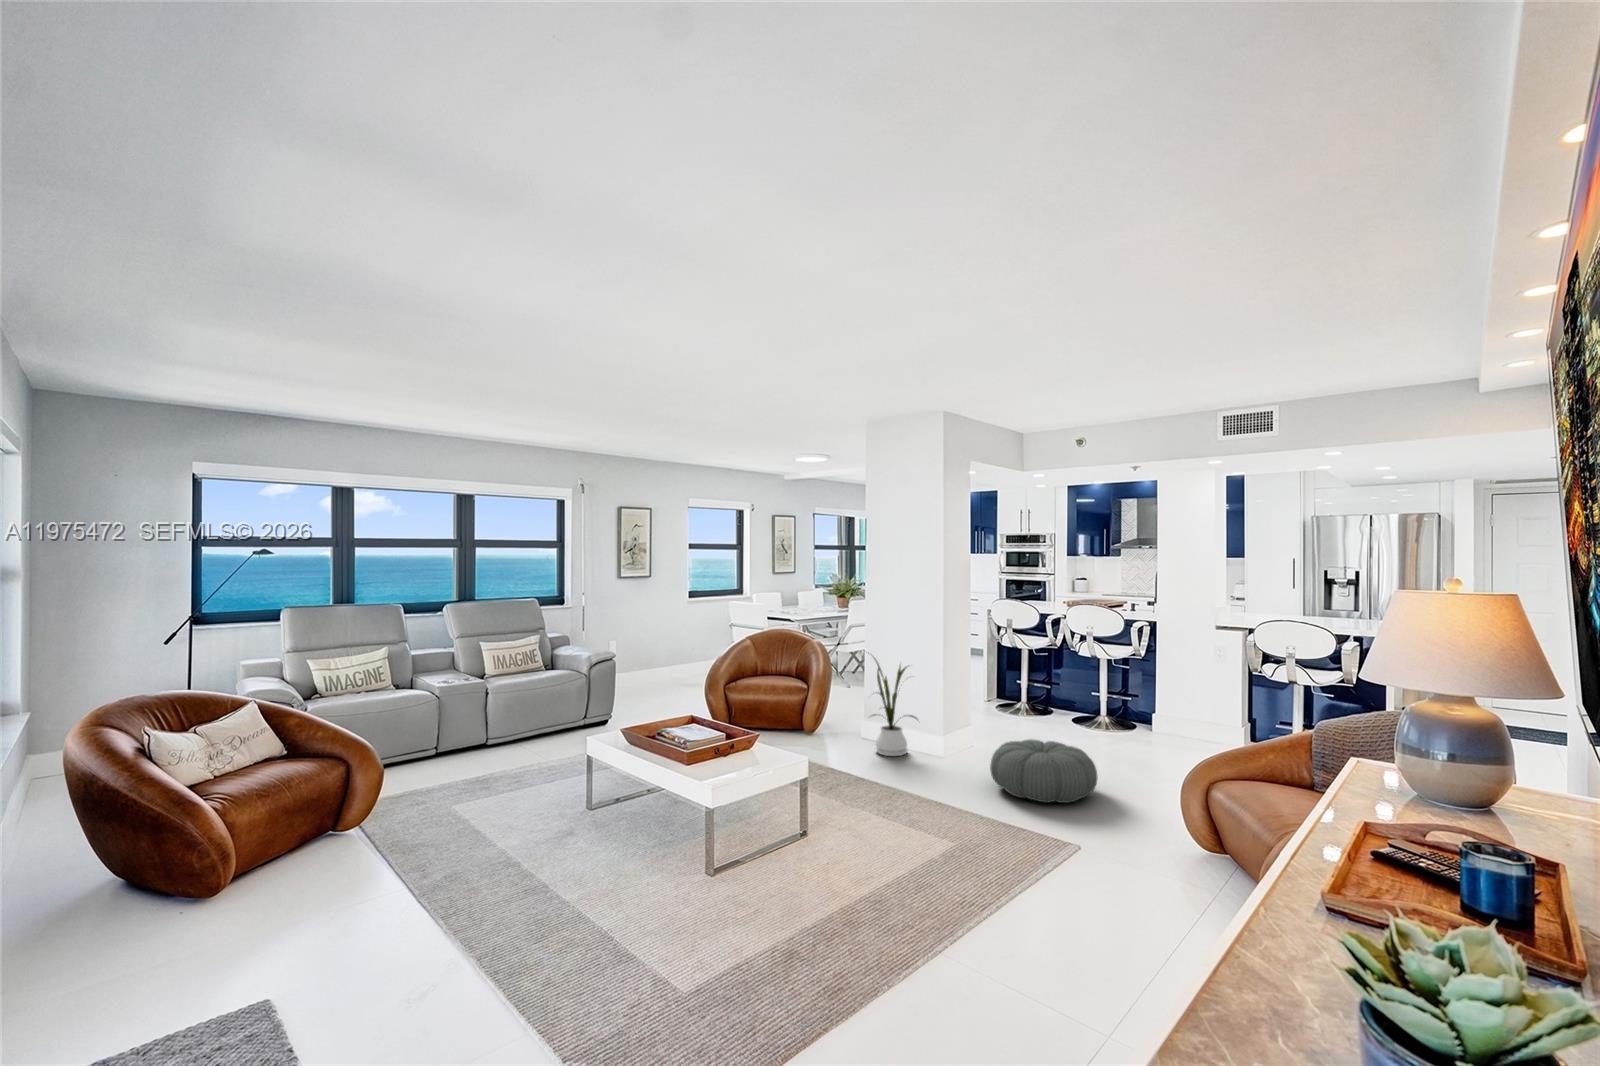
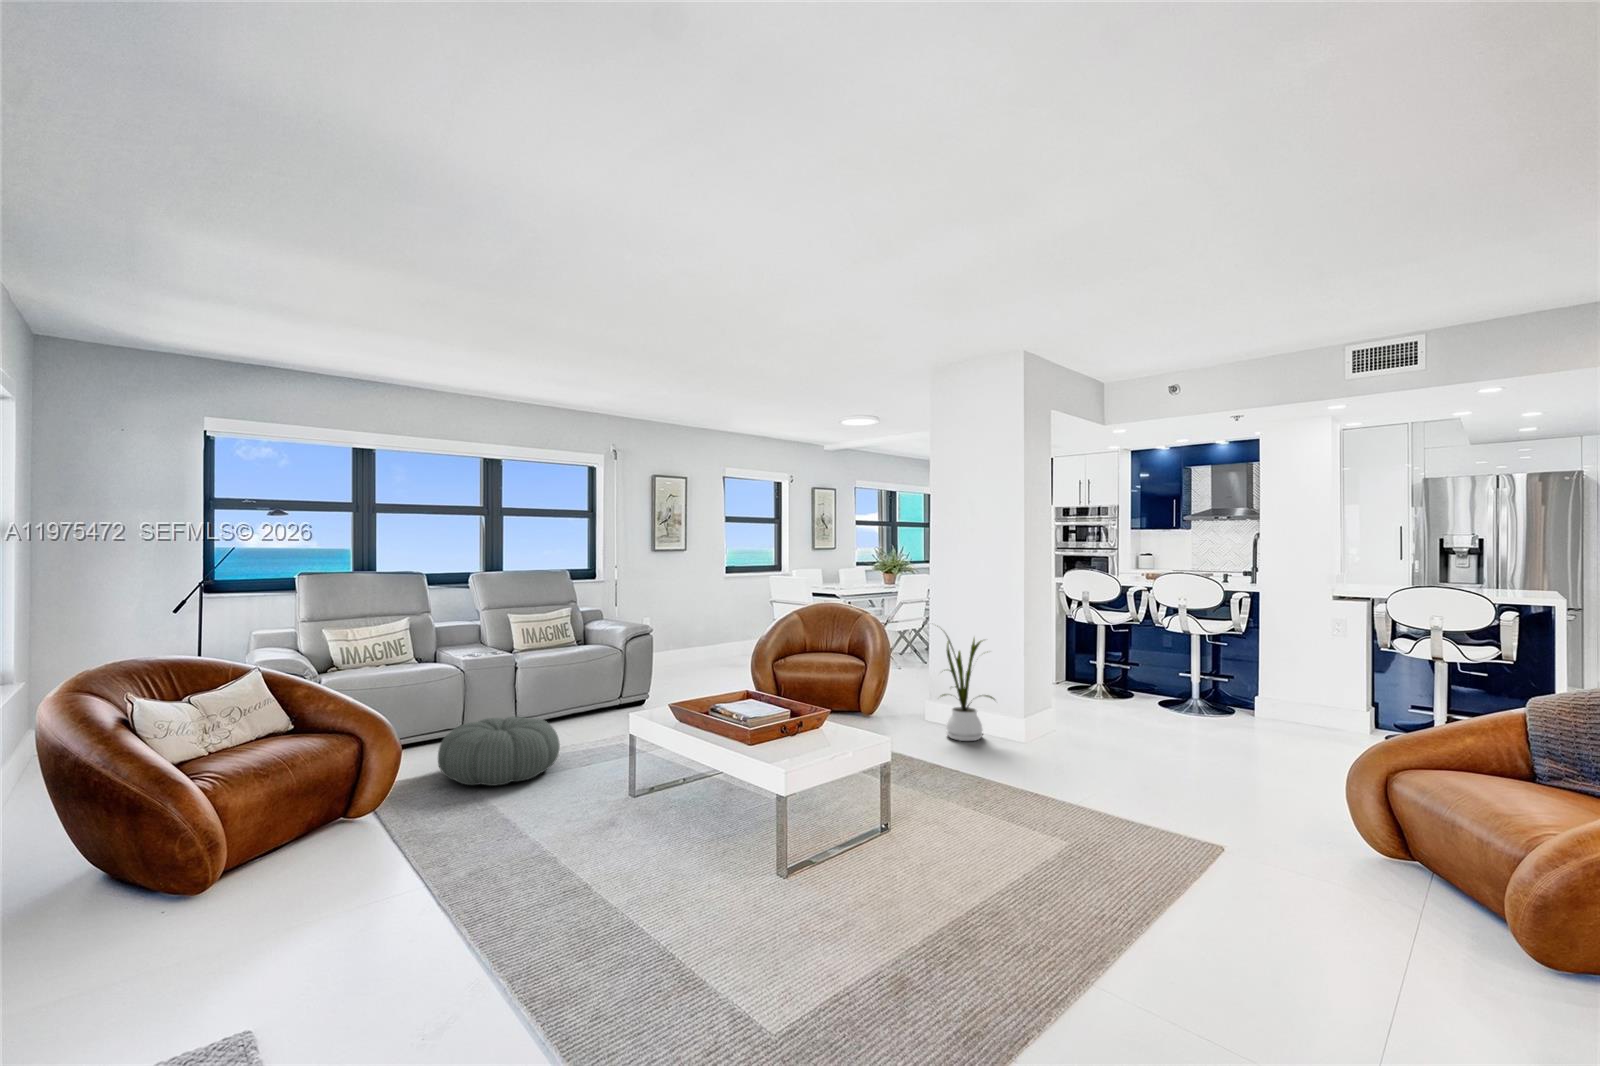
pouf: present [990,739,1097,803] -> present [438,717,560,786]

